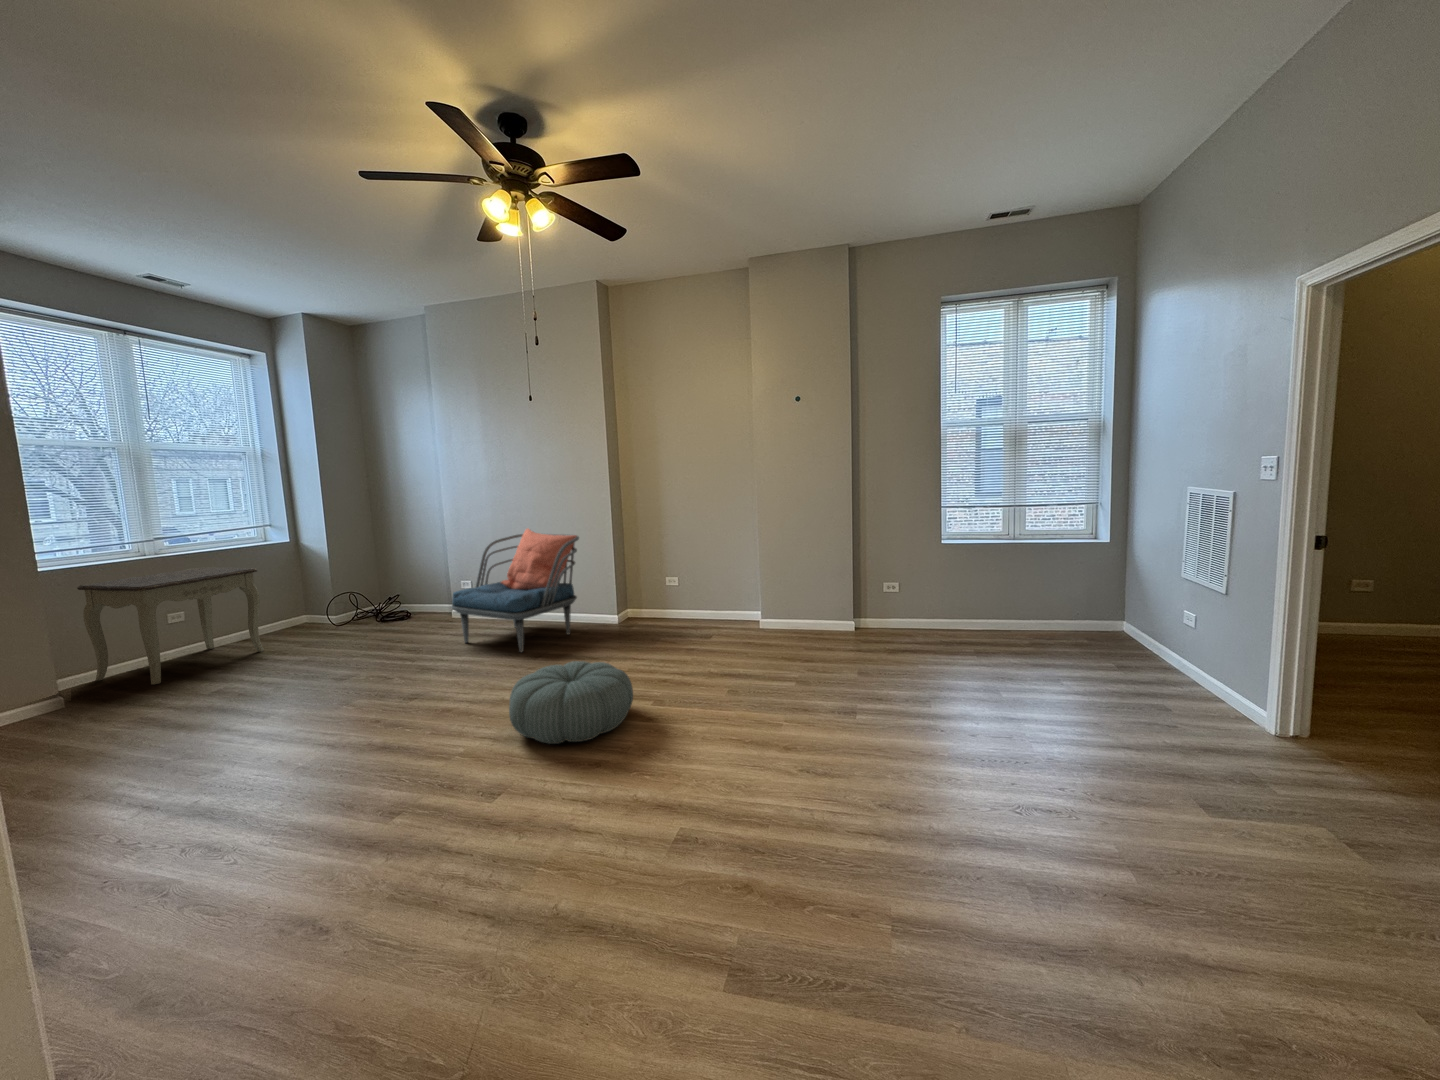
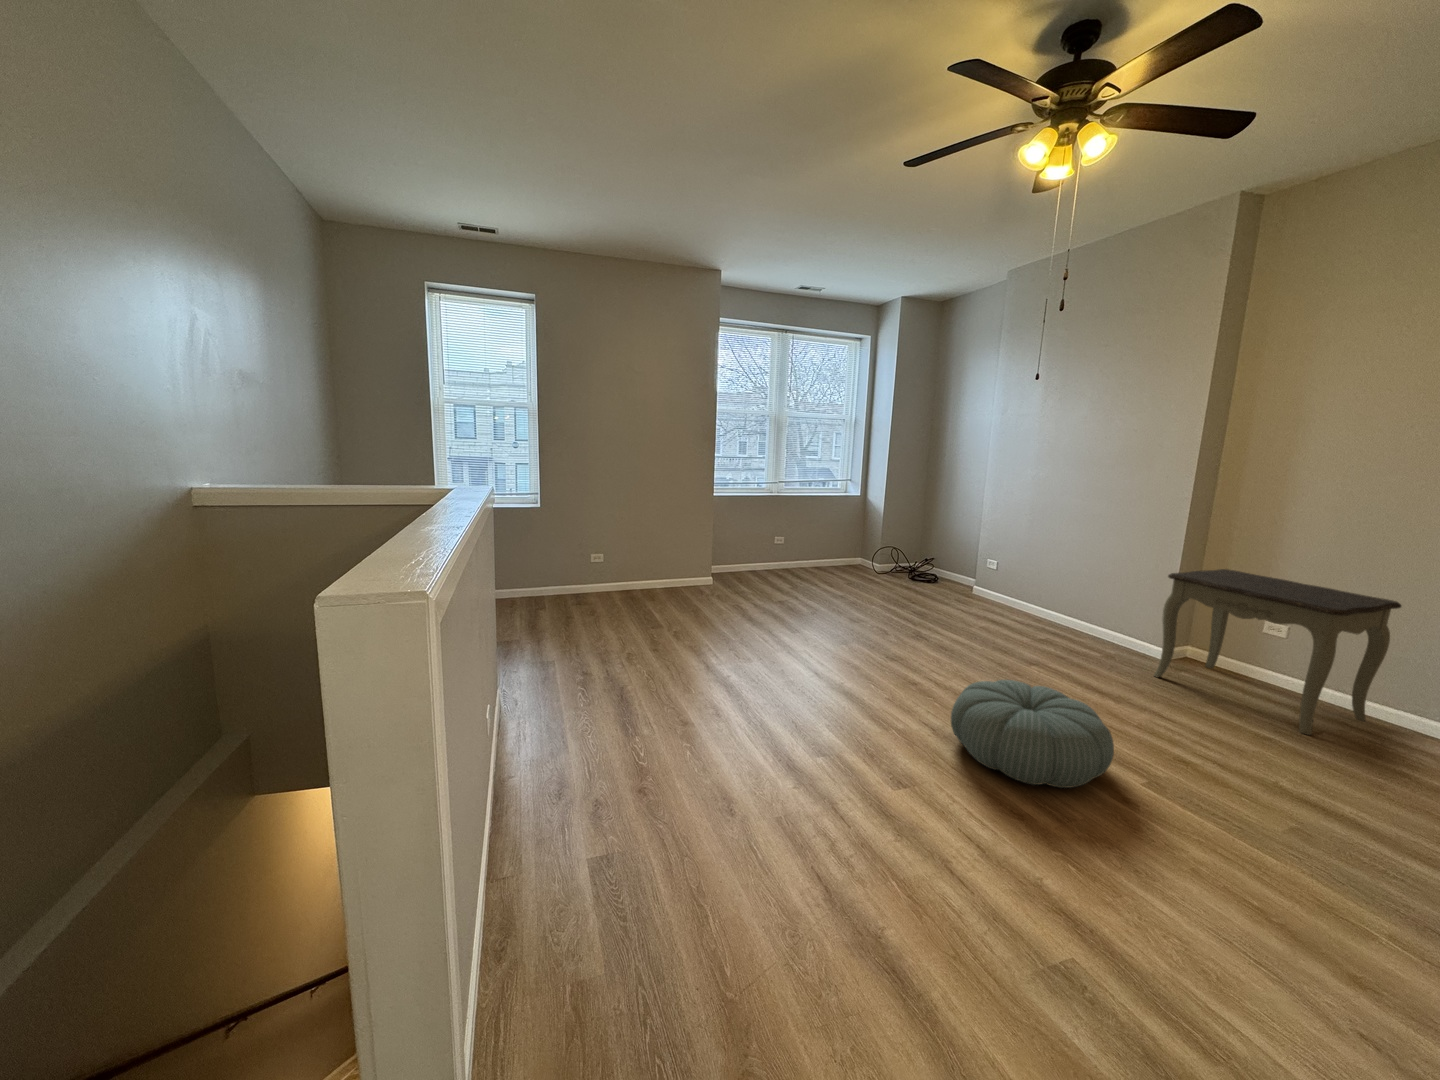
armchair: present [451,528,579,652] -> none [960,517,1126,652]
side table: present [77,567,264,685] -> present [1154,569,1401,735]

